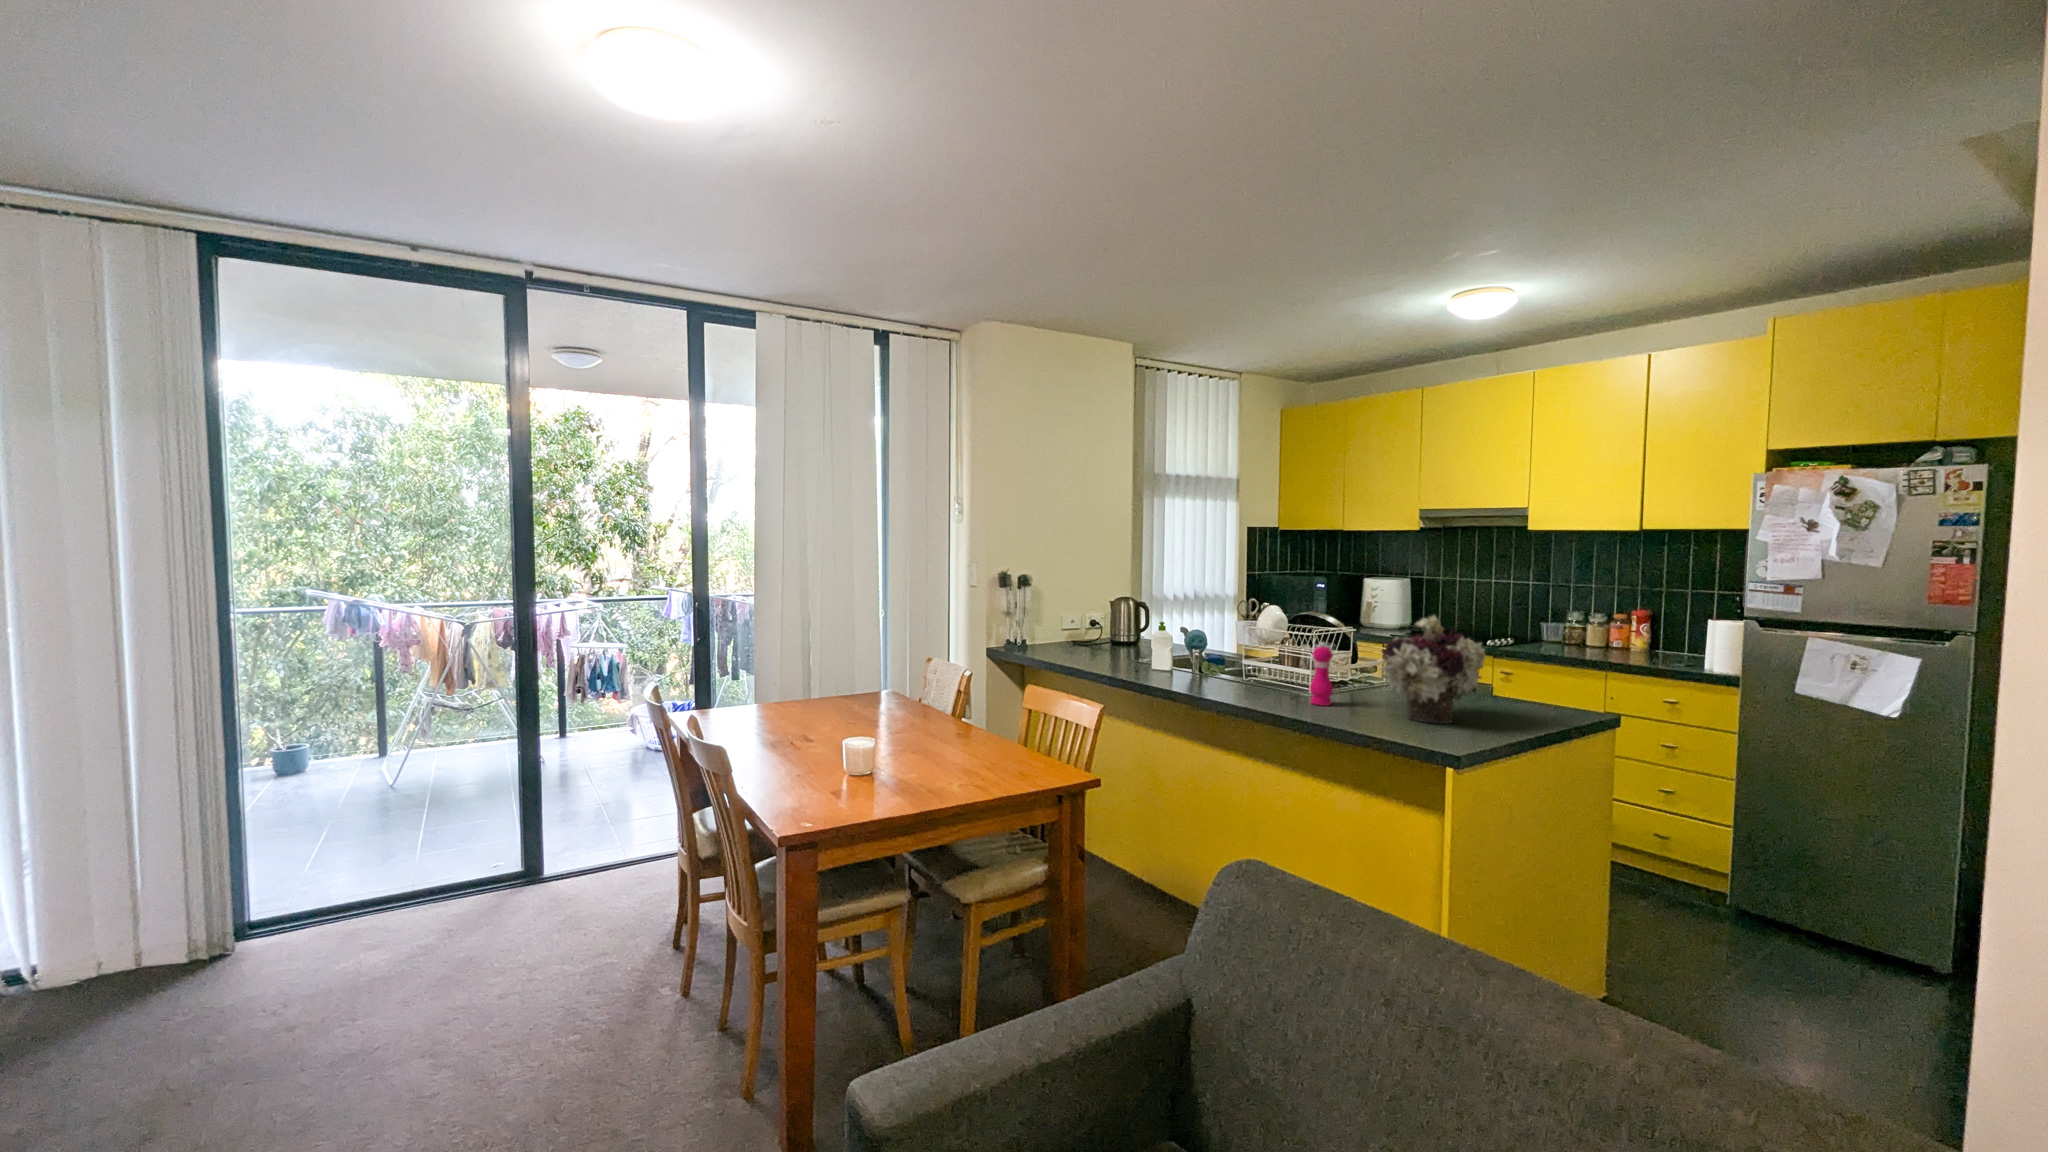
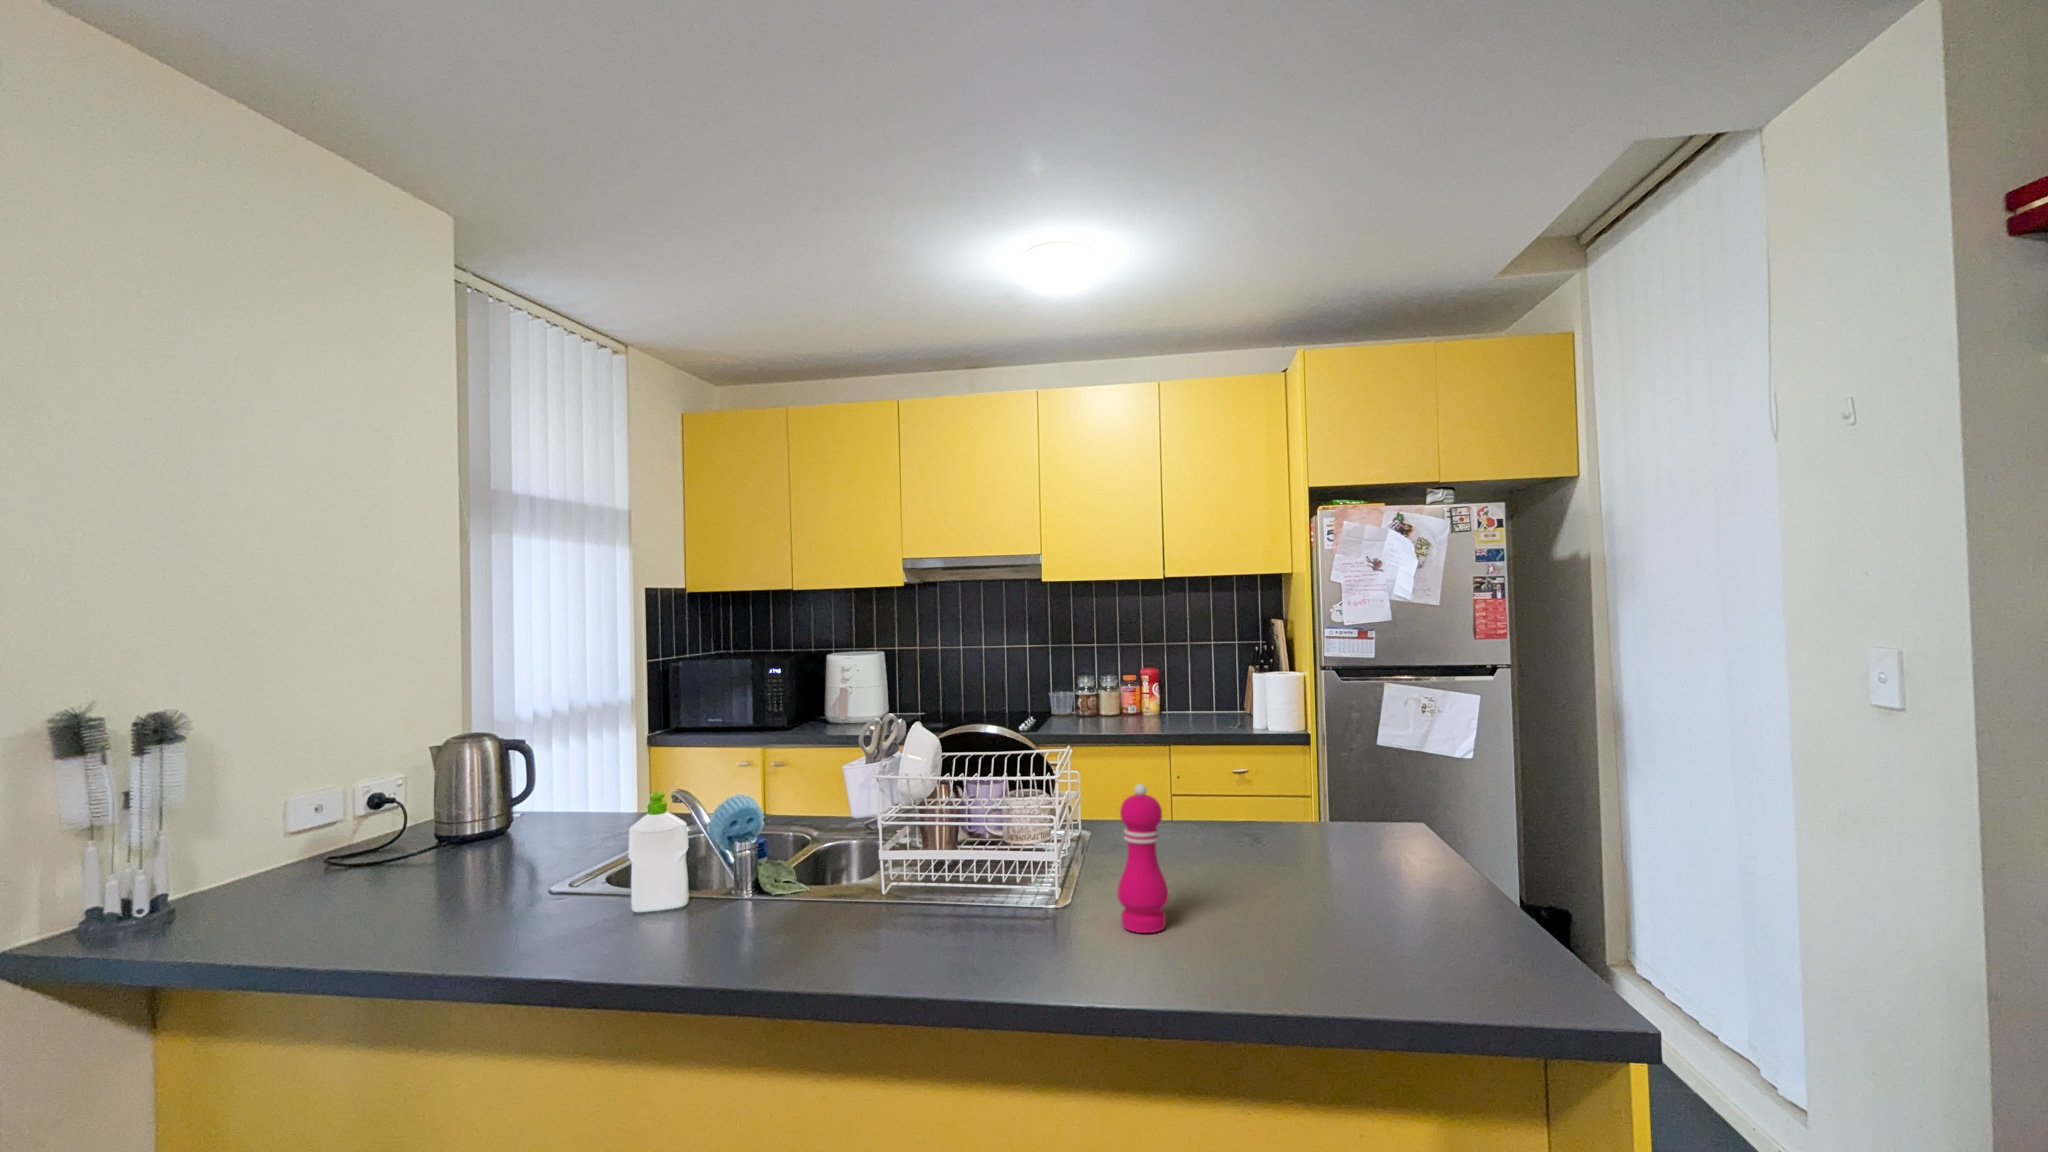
flower arrangement: present [1381,616,1486,724] -> none [1236,700,1455,922]

